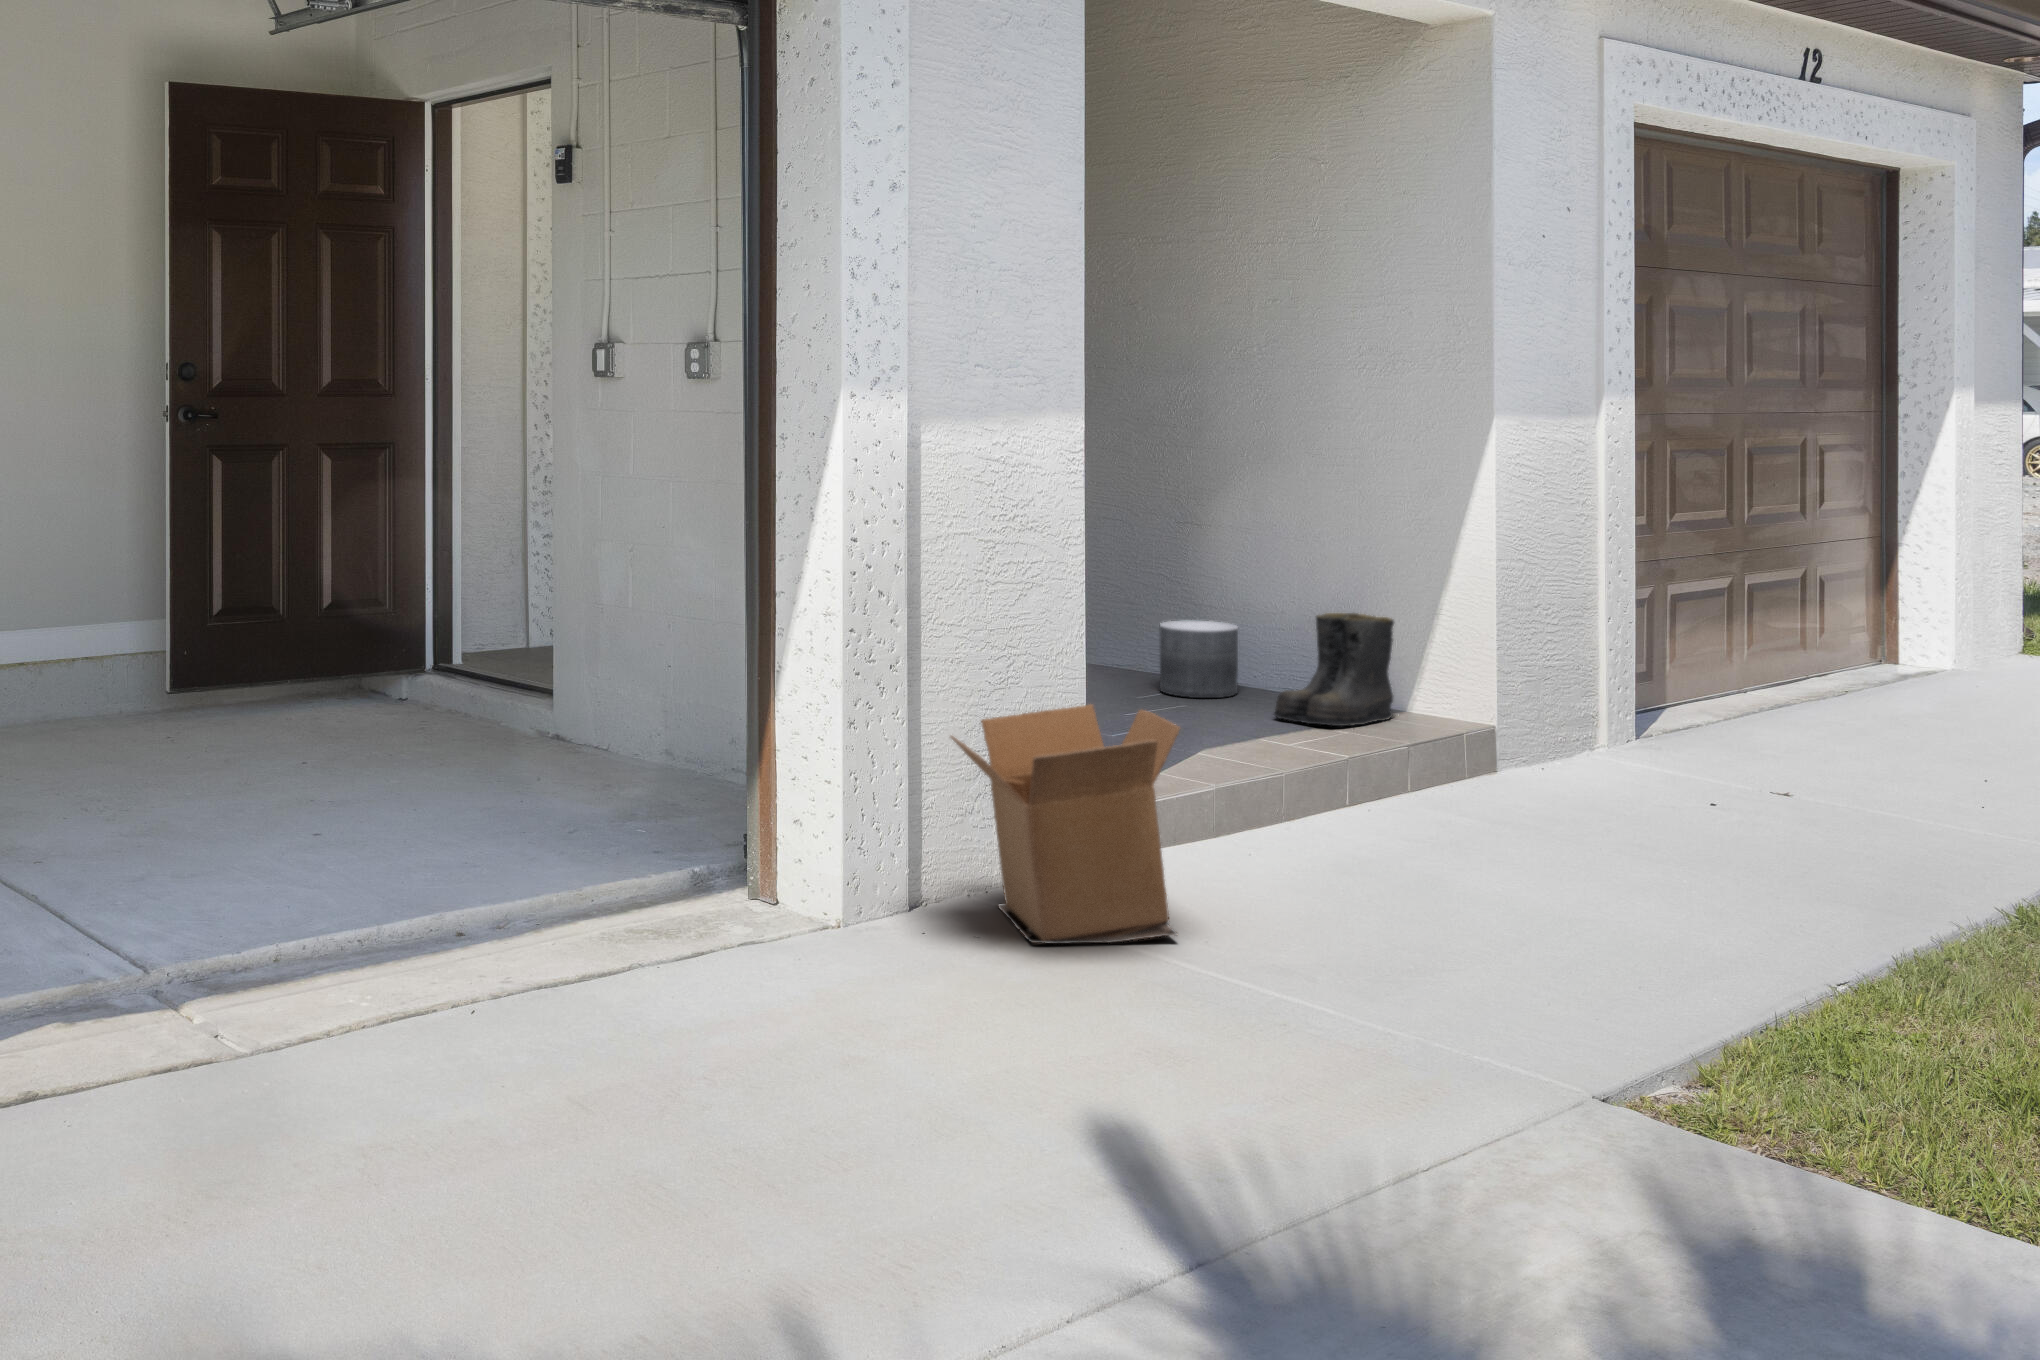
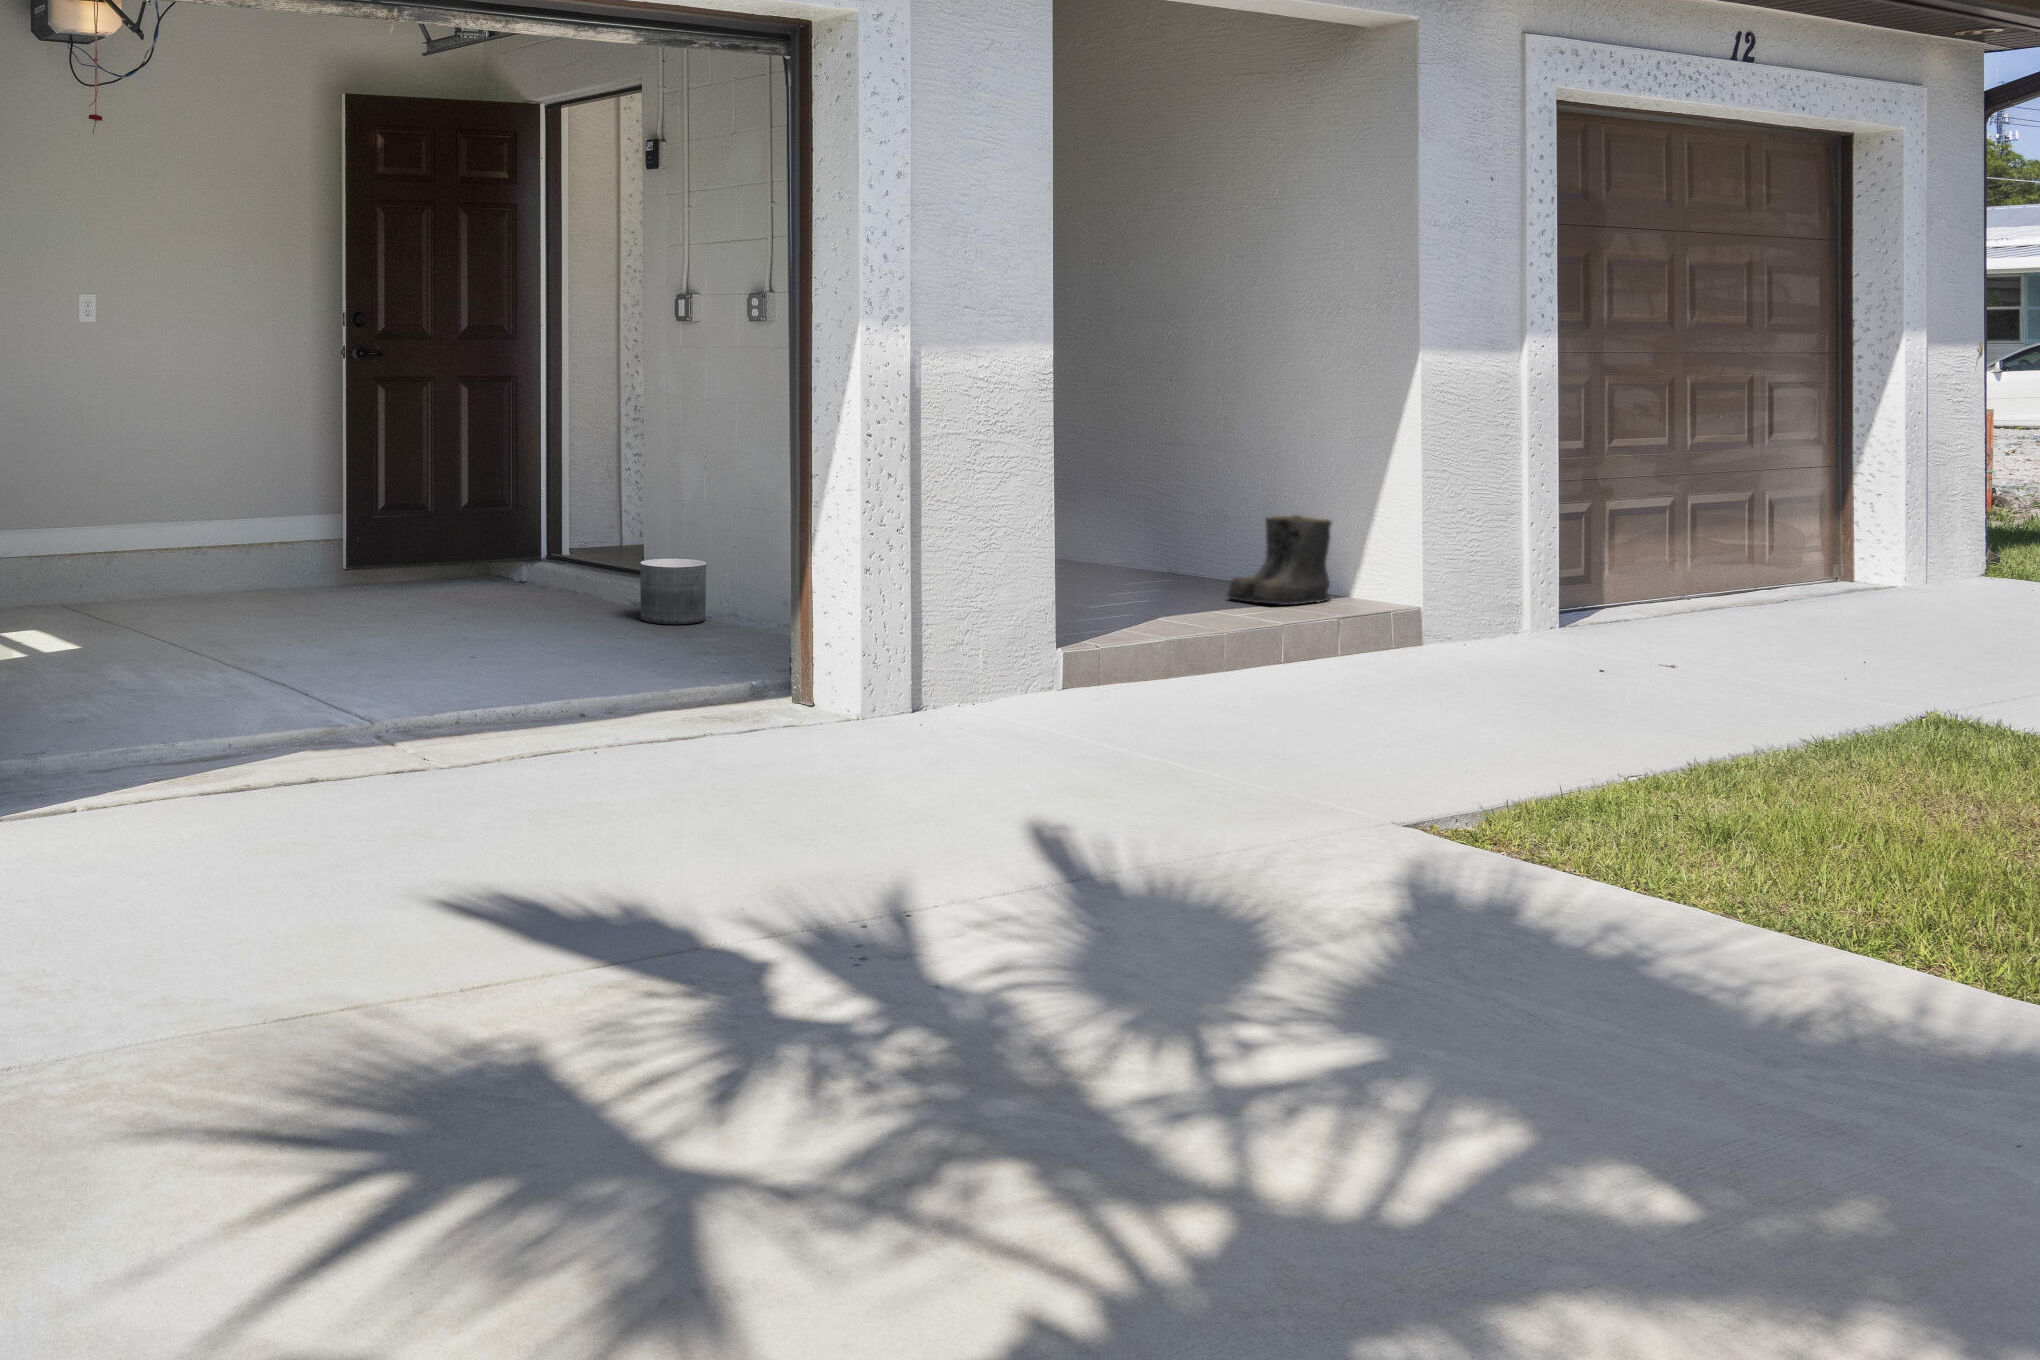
planter: present [1160,621,1238,698] -> present [640,559,706,624]
cardboard box: present [951,704,1180,944] -> none [941,564,1114,731]

